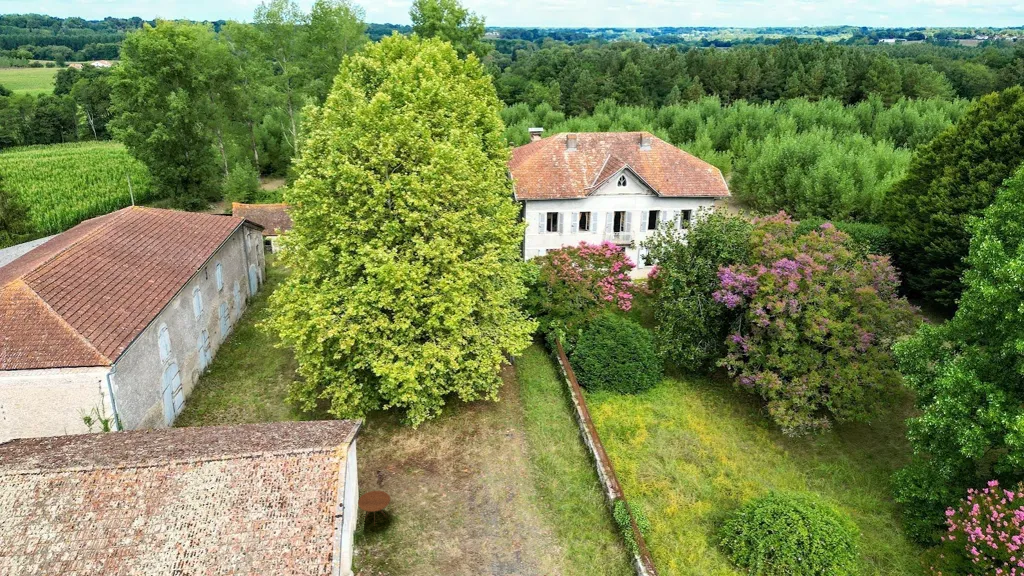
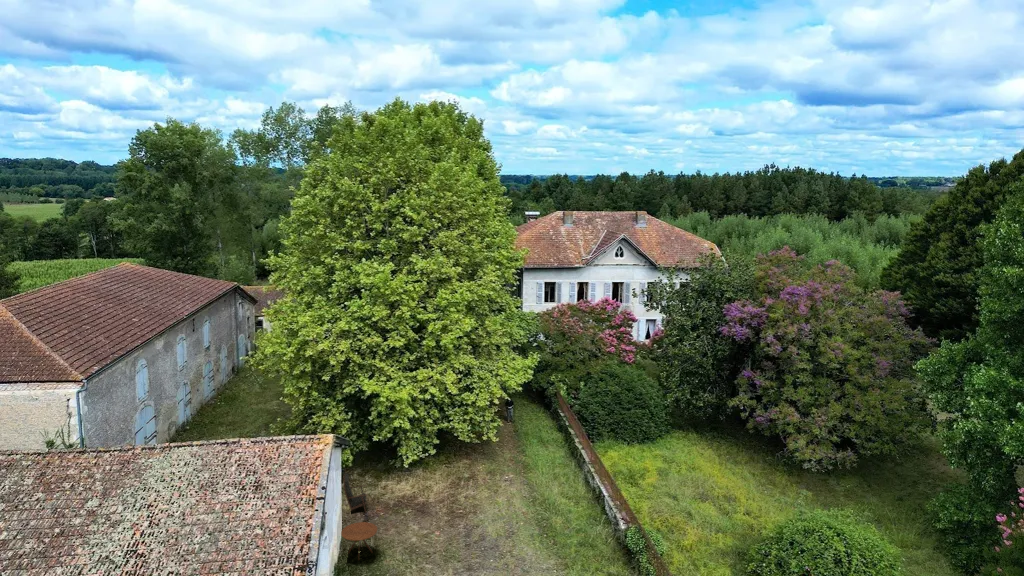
lounge chair: none [358,438,380,475] -> present [344,474,367,512]

